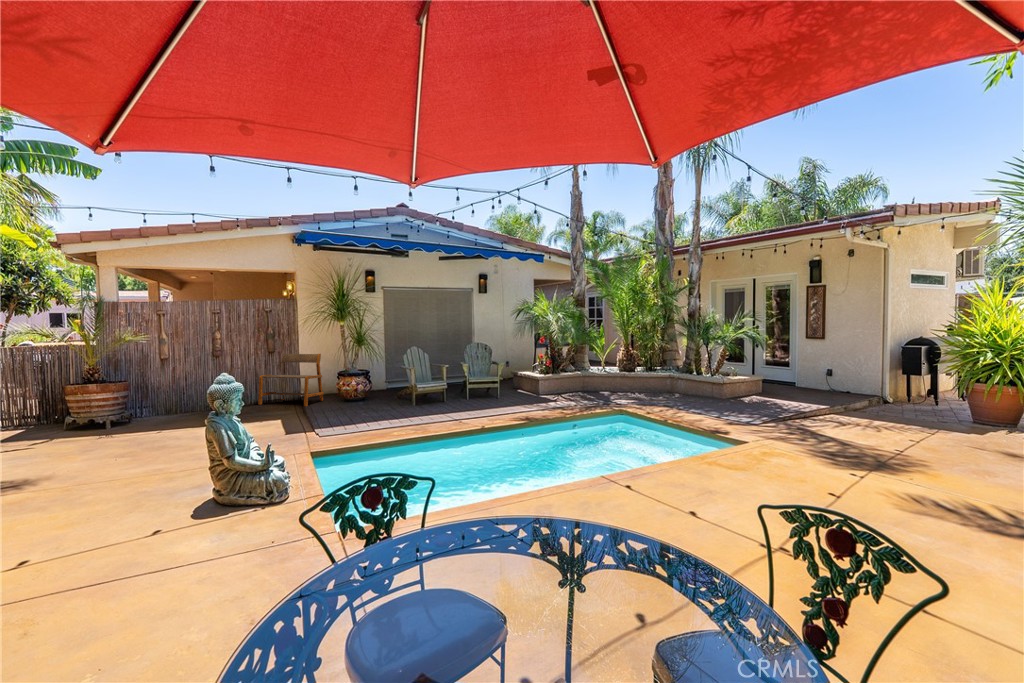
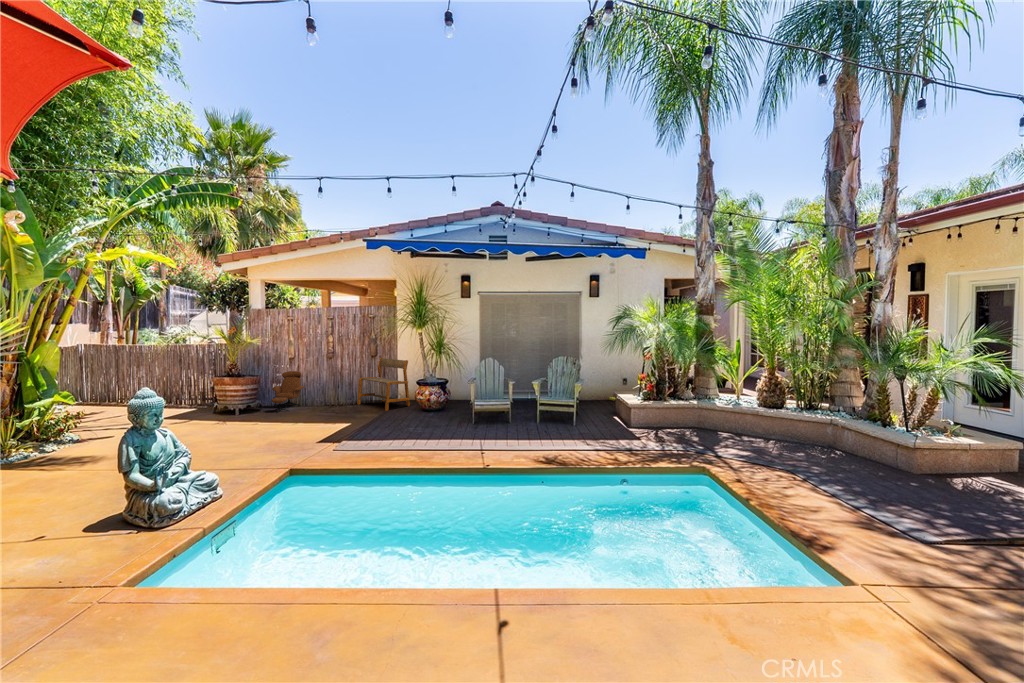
lounge chair: none [148,373,190,422] -> present [272,371,304,411]

